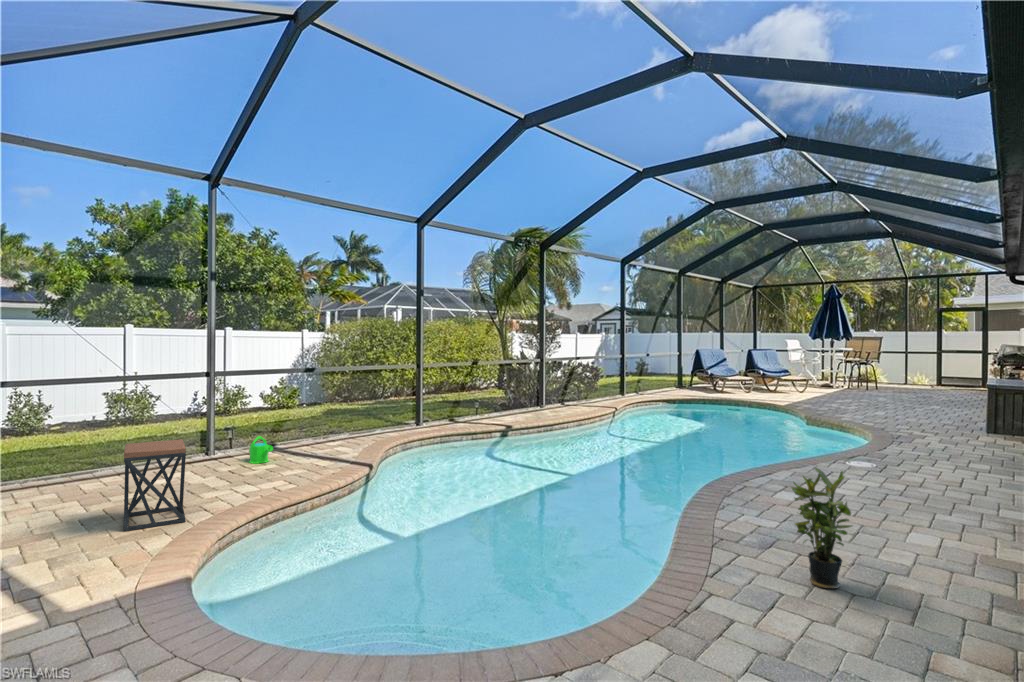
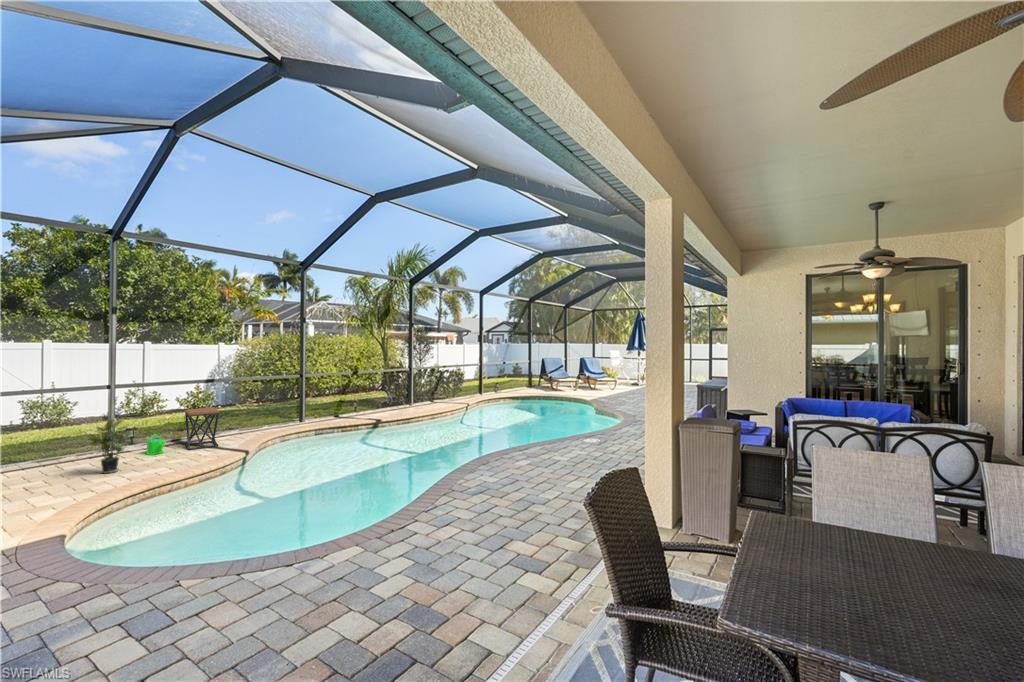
stool: present [124,439,186,531] -> present [185,407,219,450]
potted plant: present [792,468,852,589] -> present [88,418,128,474]

